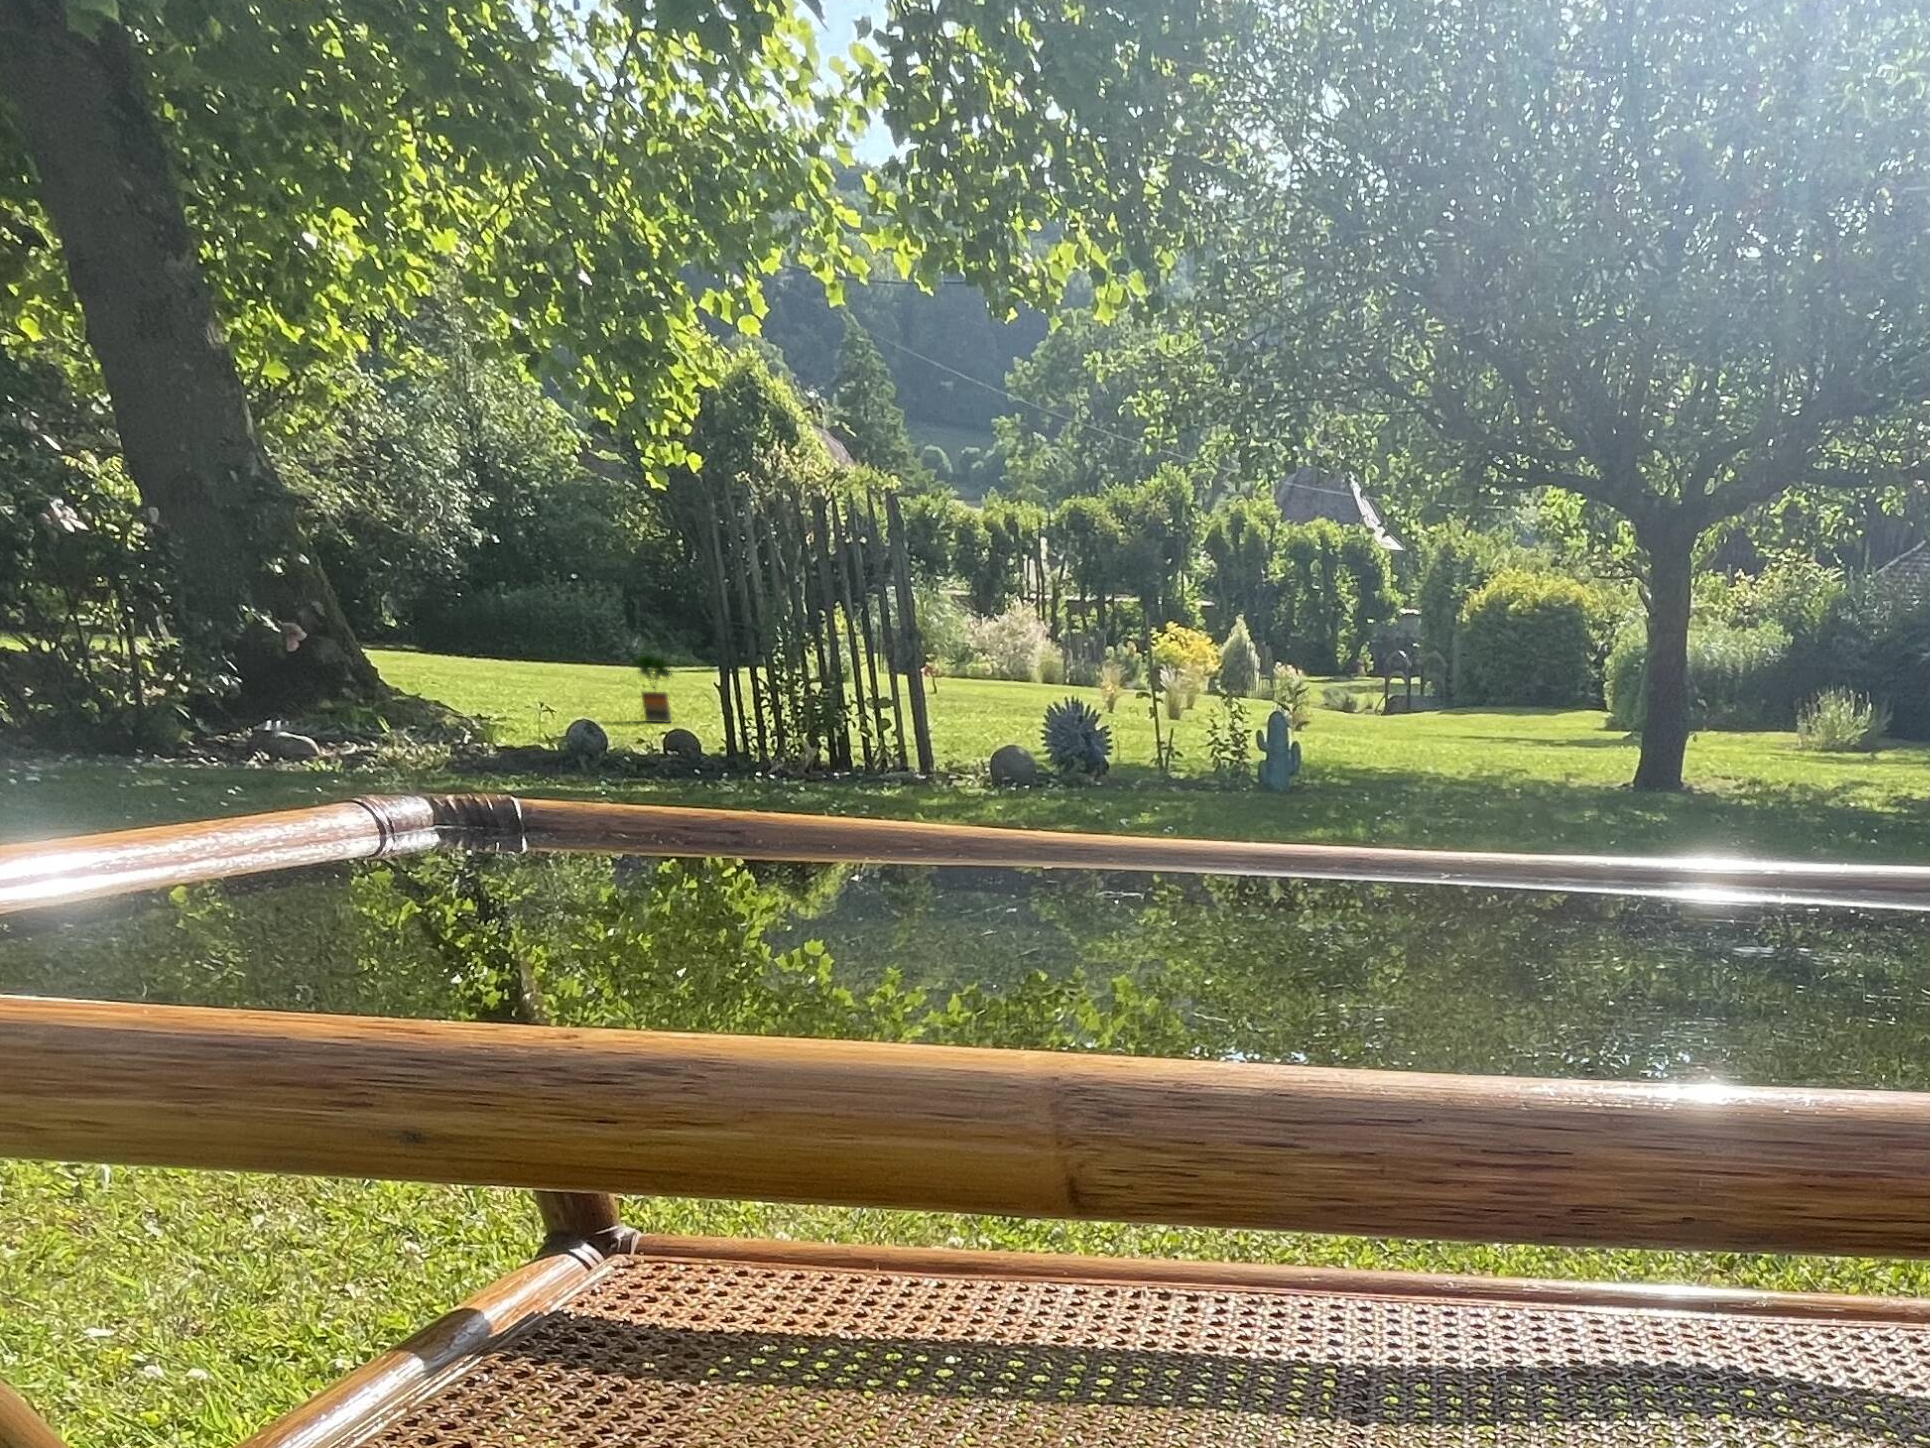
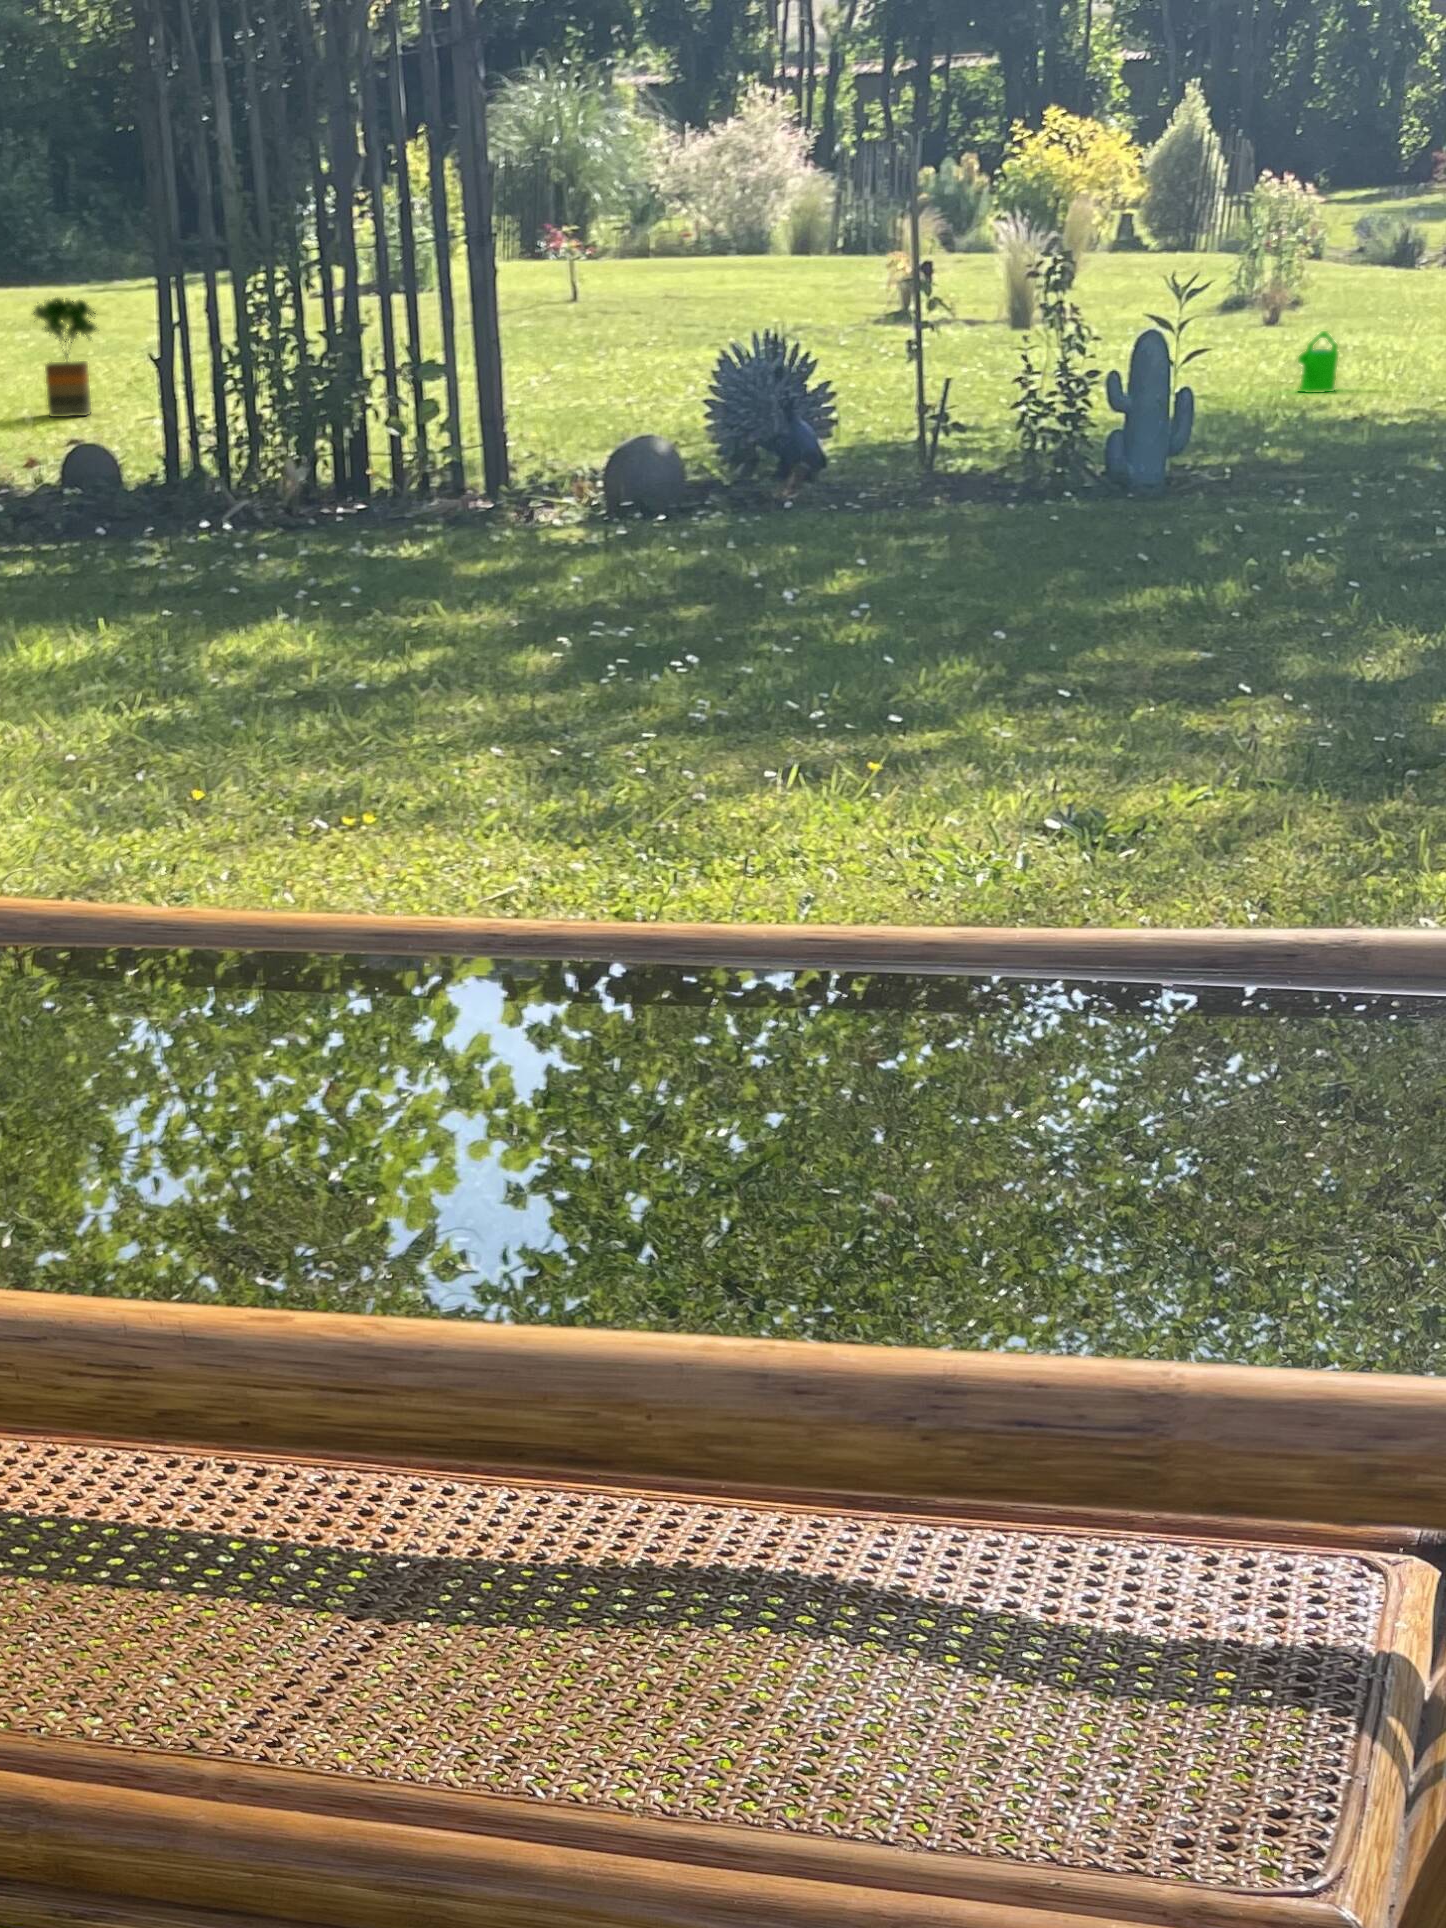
watering can: none [1328,730,1347,759] -> present [1298,331,1338,393]

